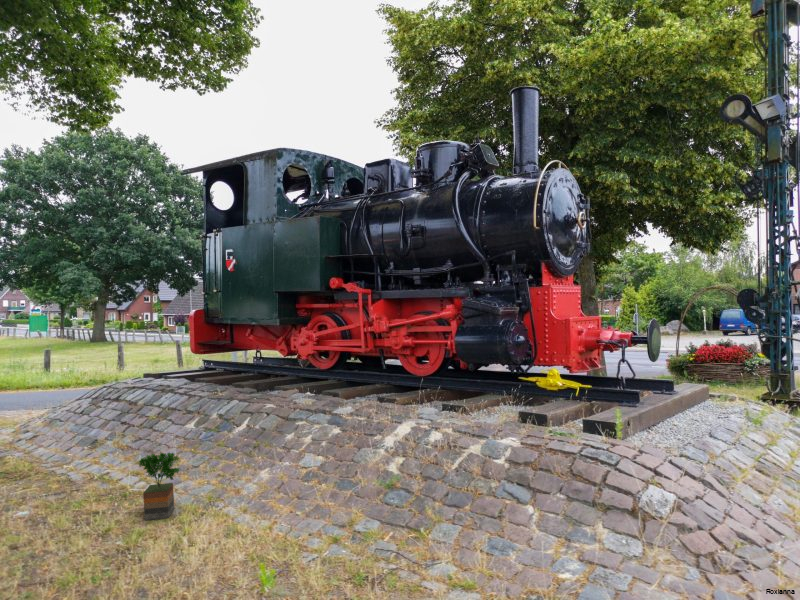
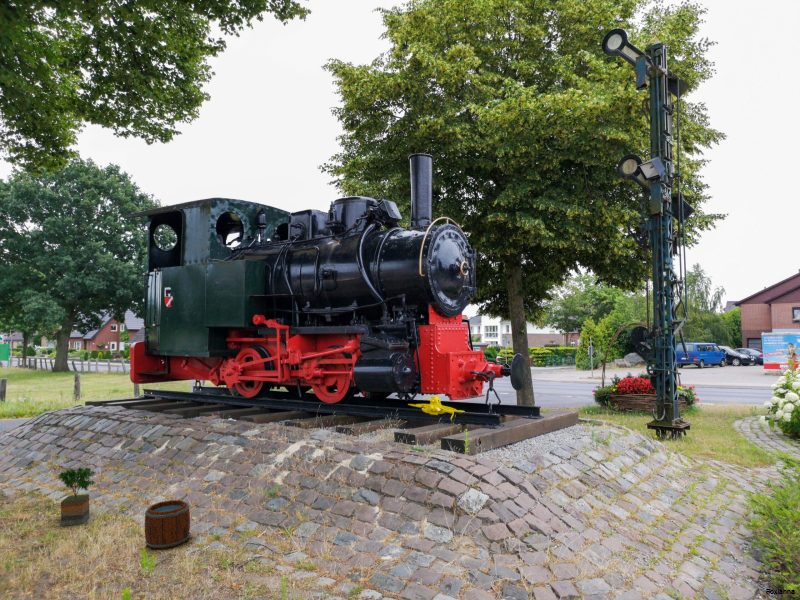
bucket: none [249,494,301,553] -> present [145,500,190,549]

